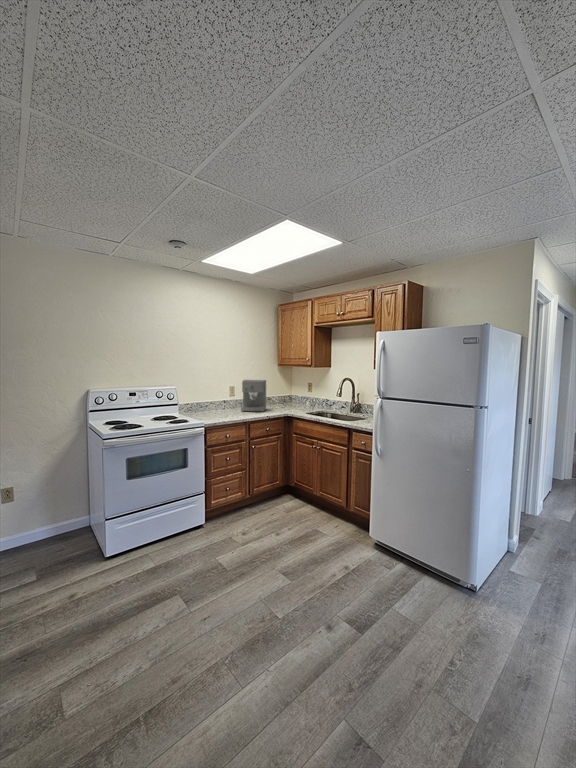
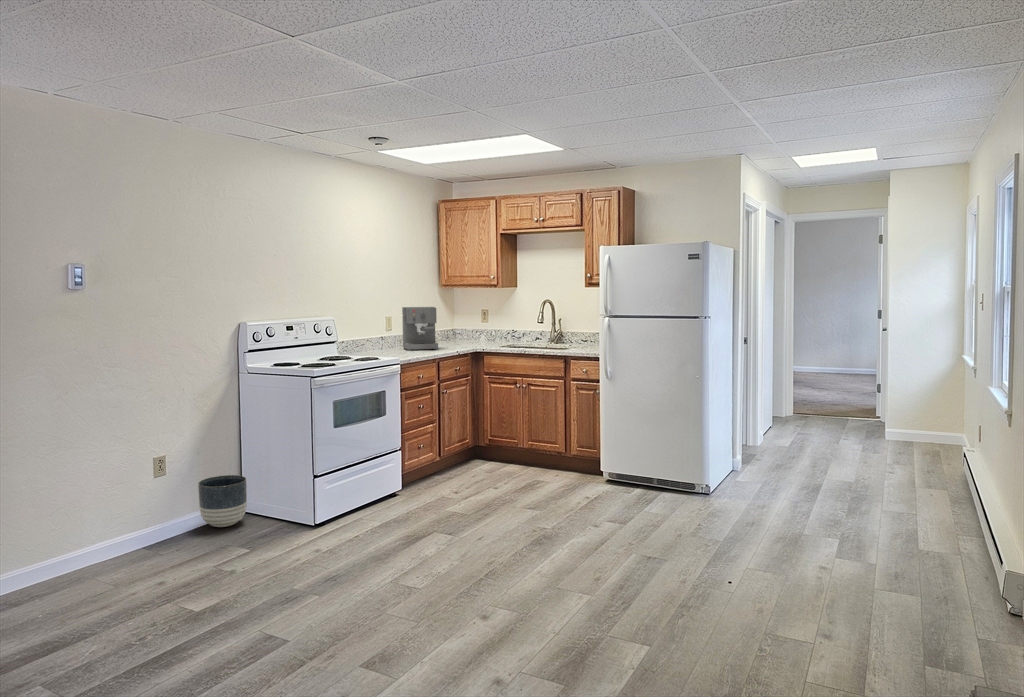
planter: none [25,506,68,551] -> present [198,475,247,527]

